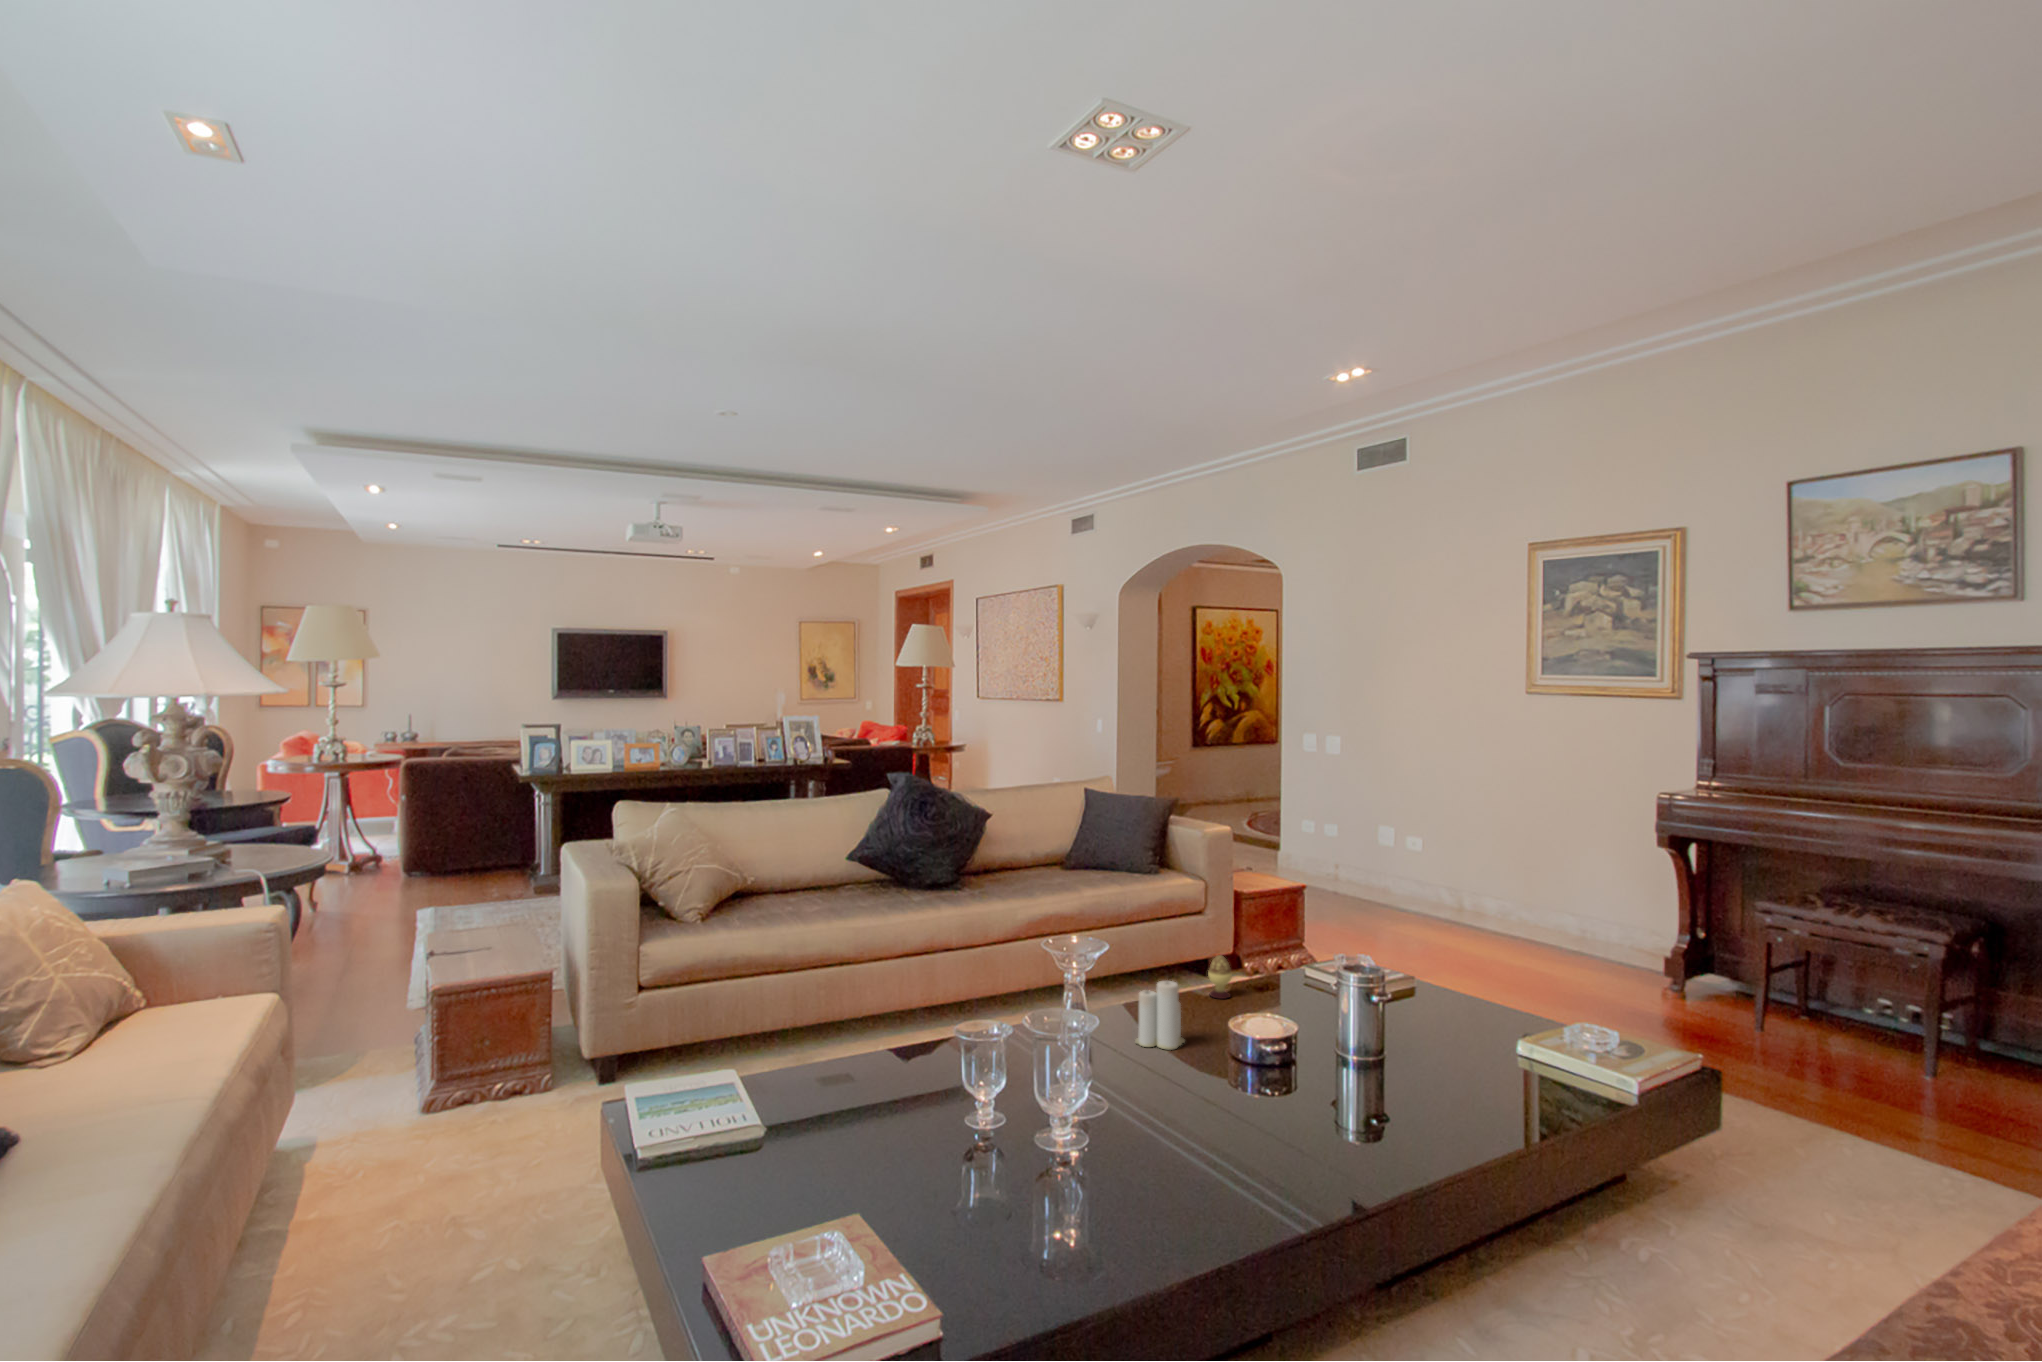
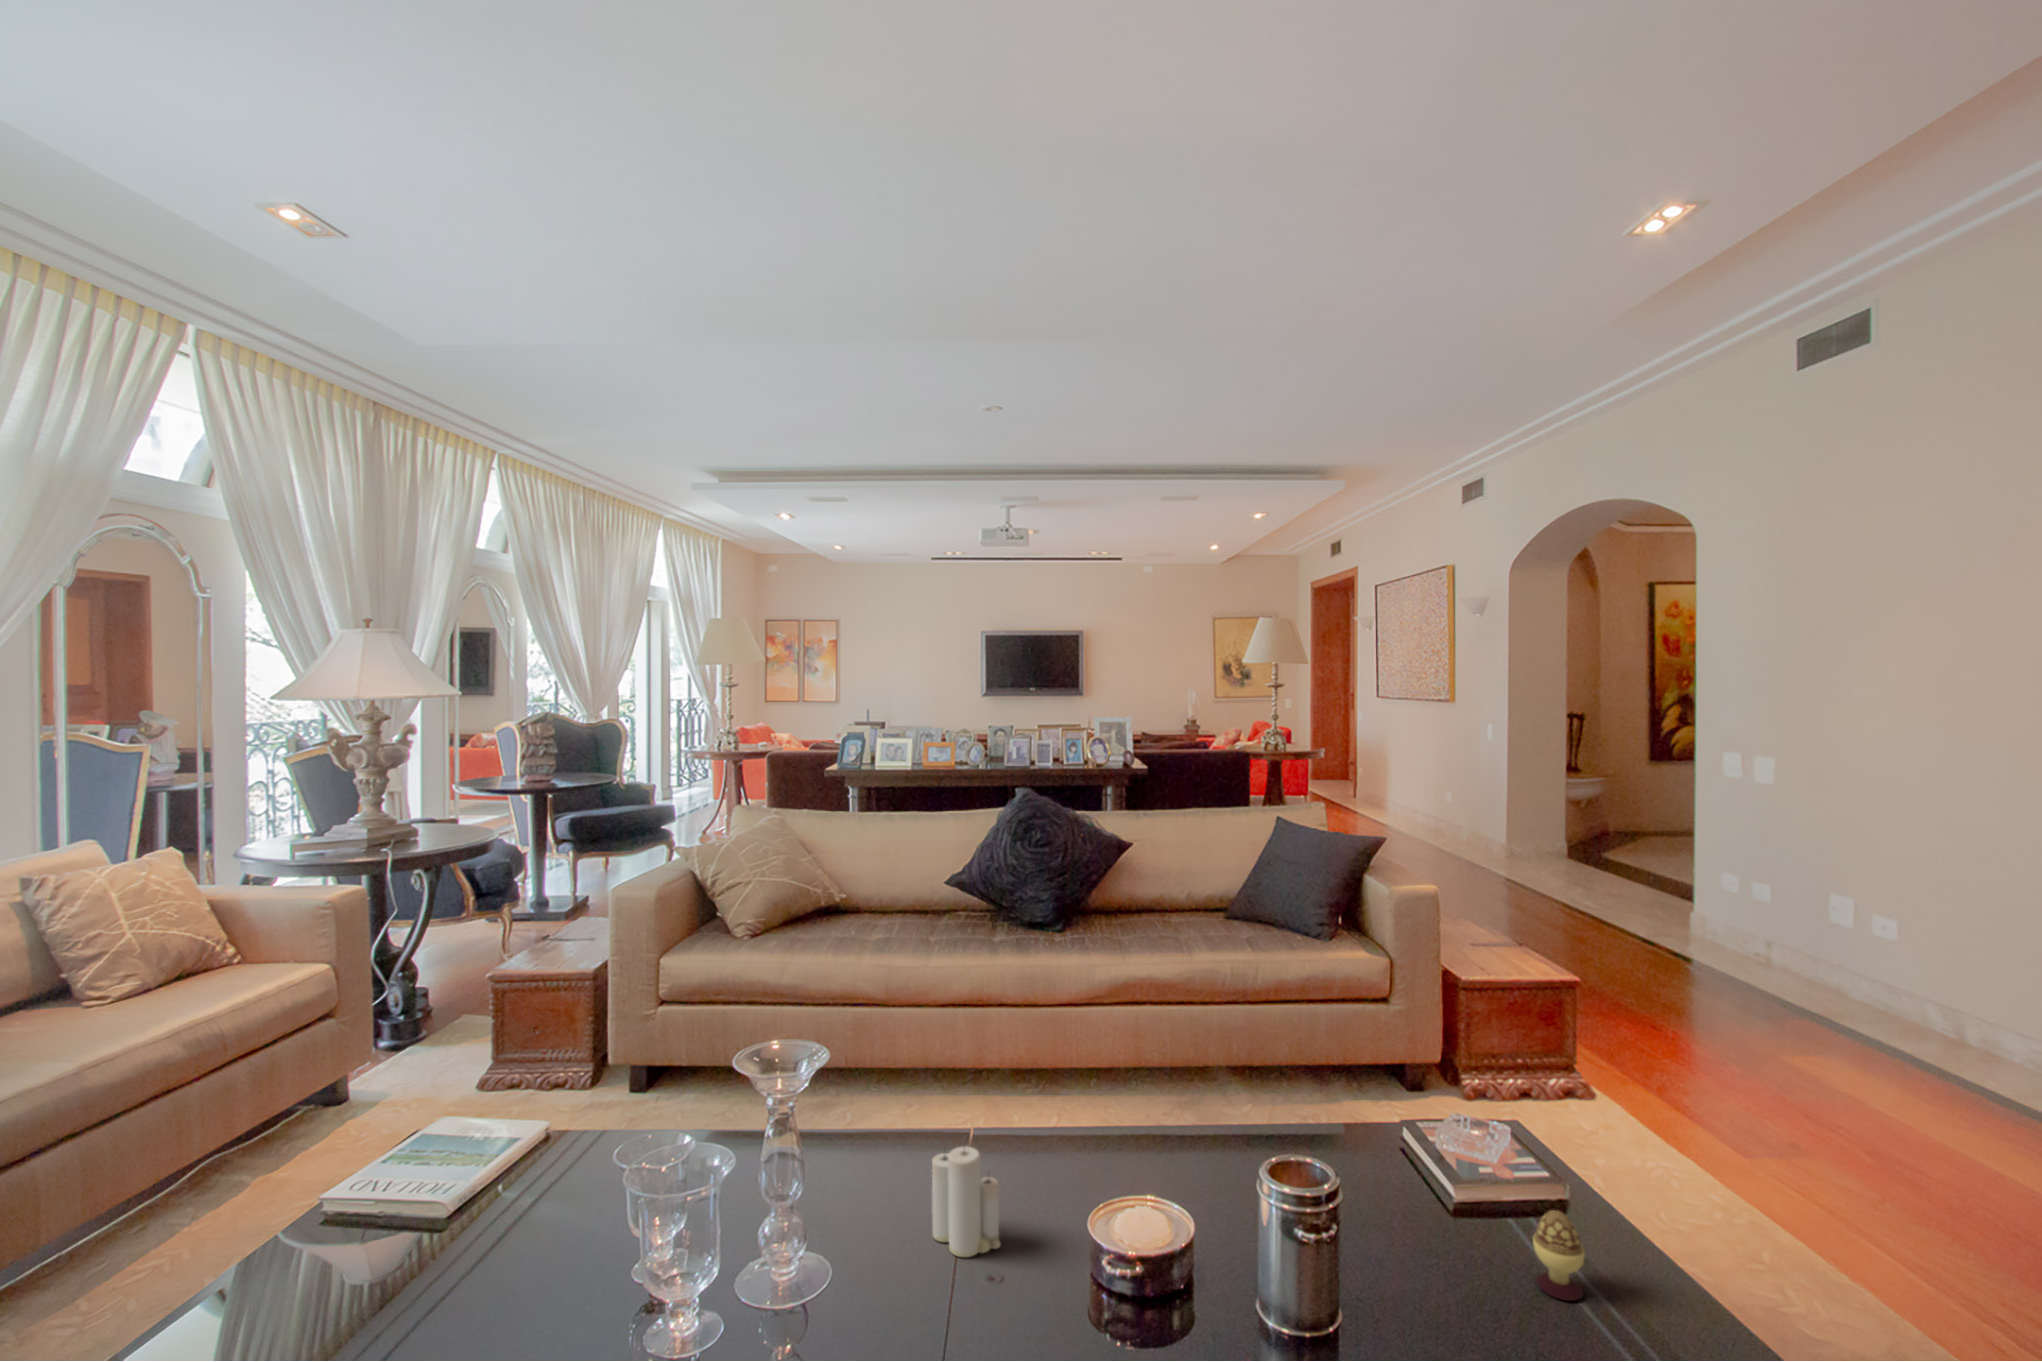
decorative egg: present [1208,955,1232,999] -> present [1533,1210,1585,1301]

